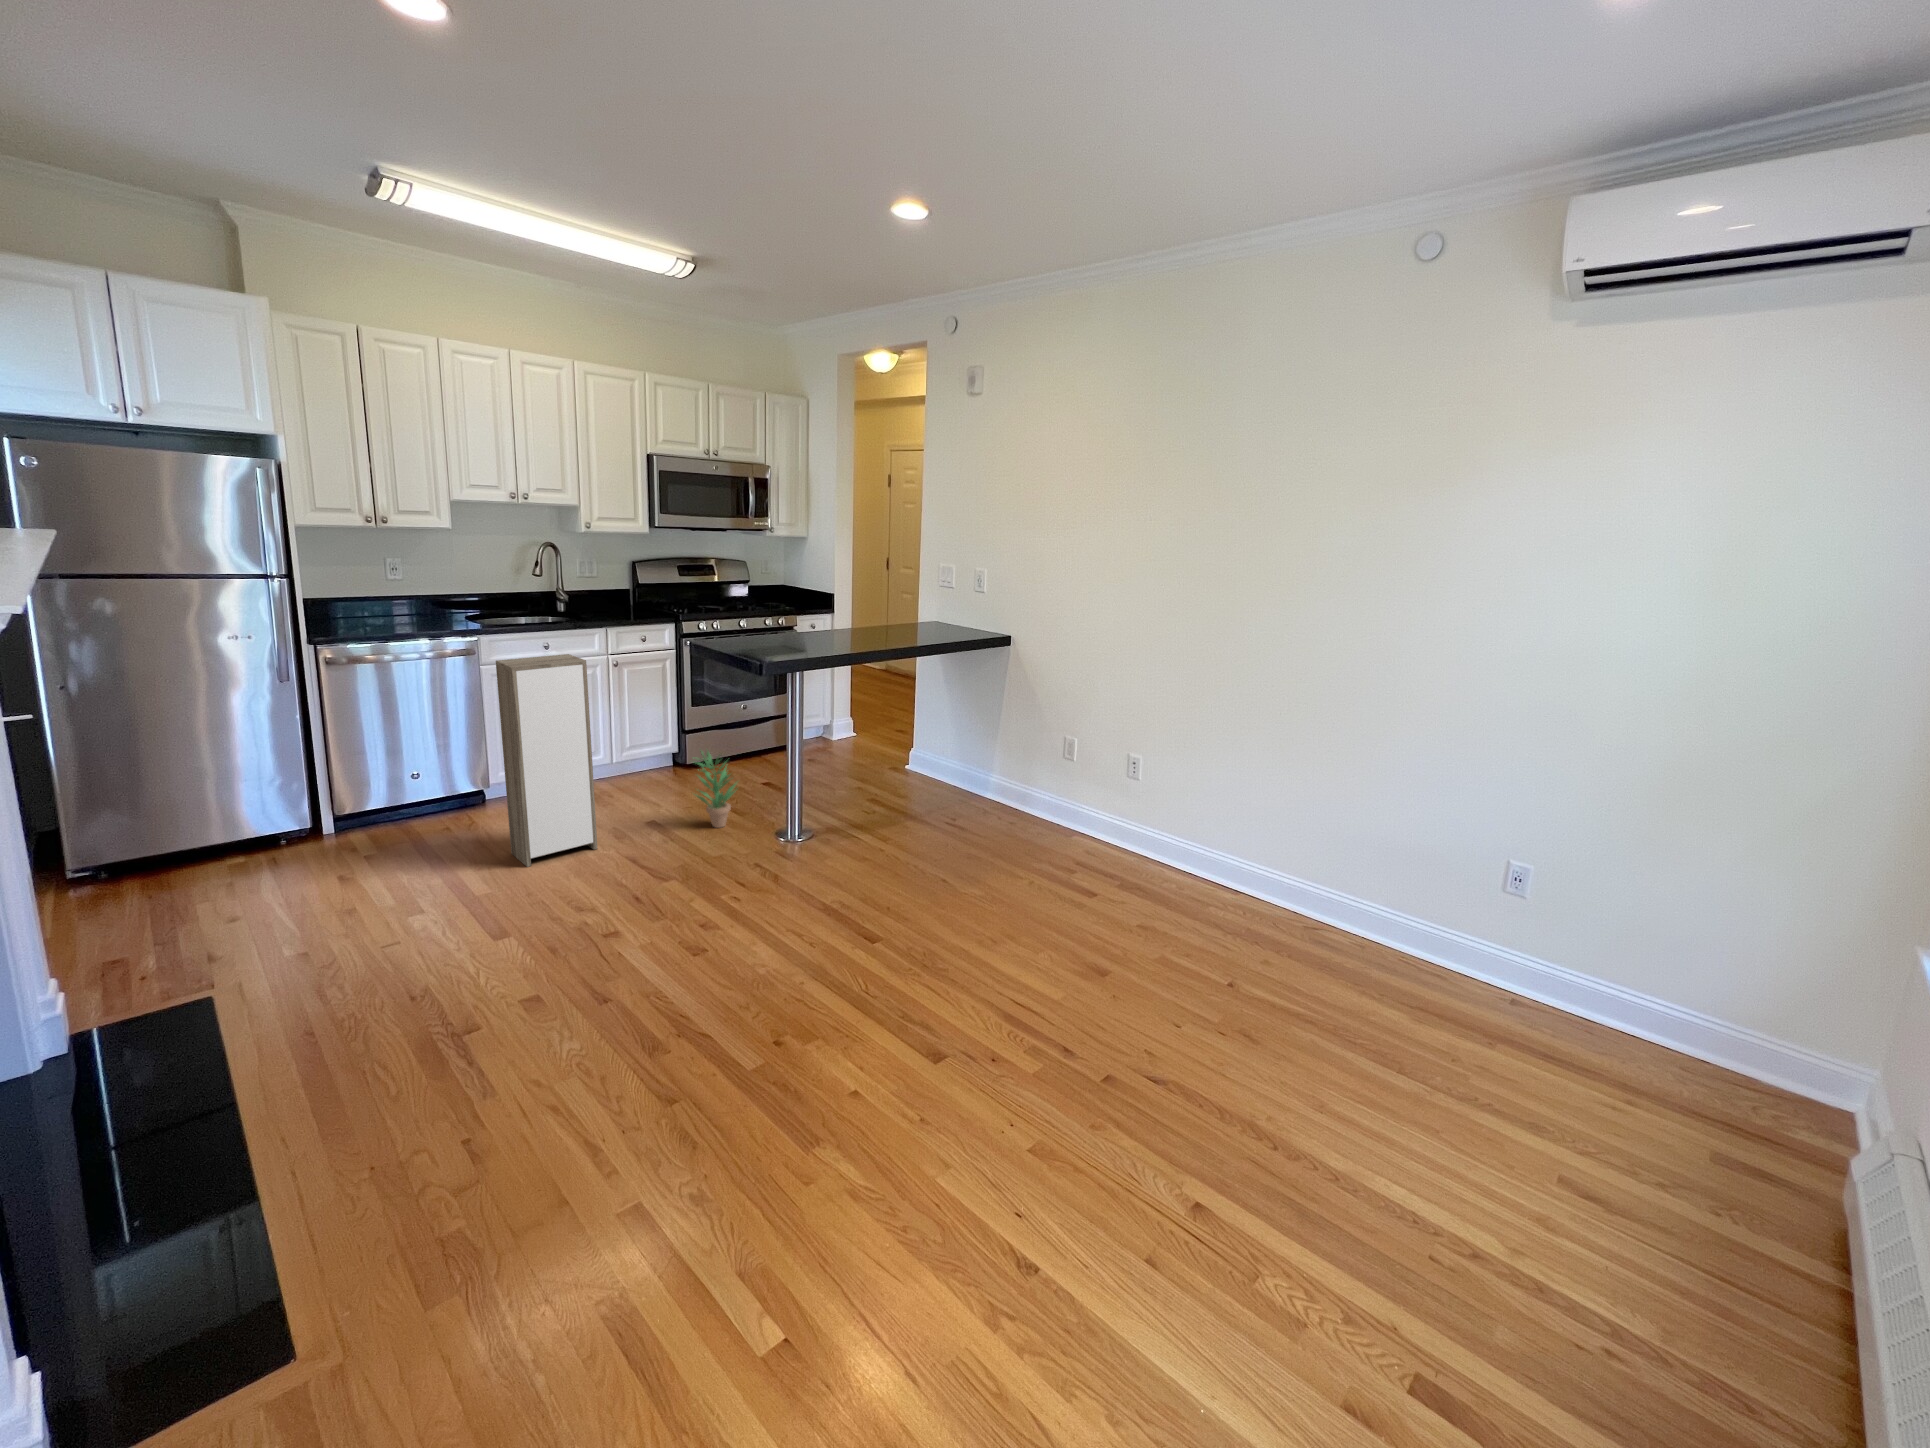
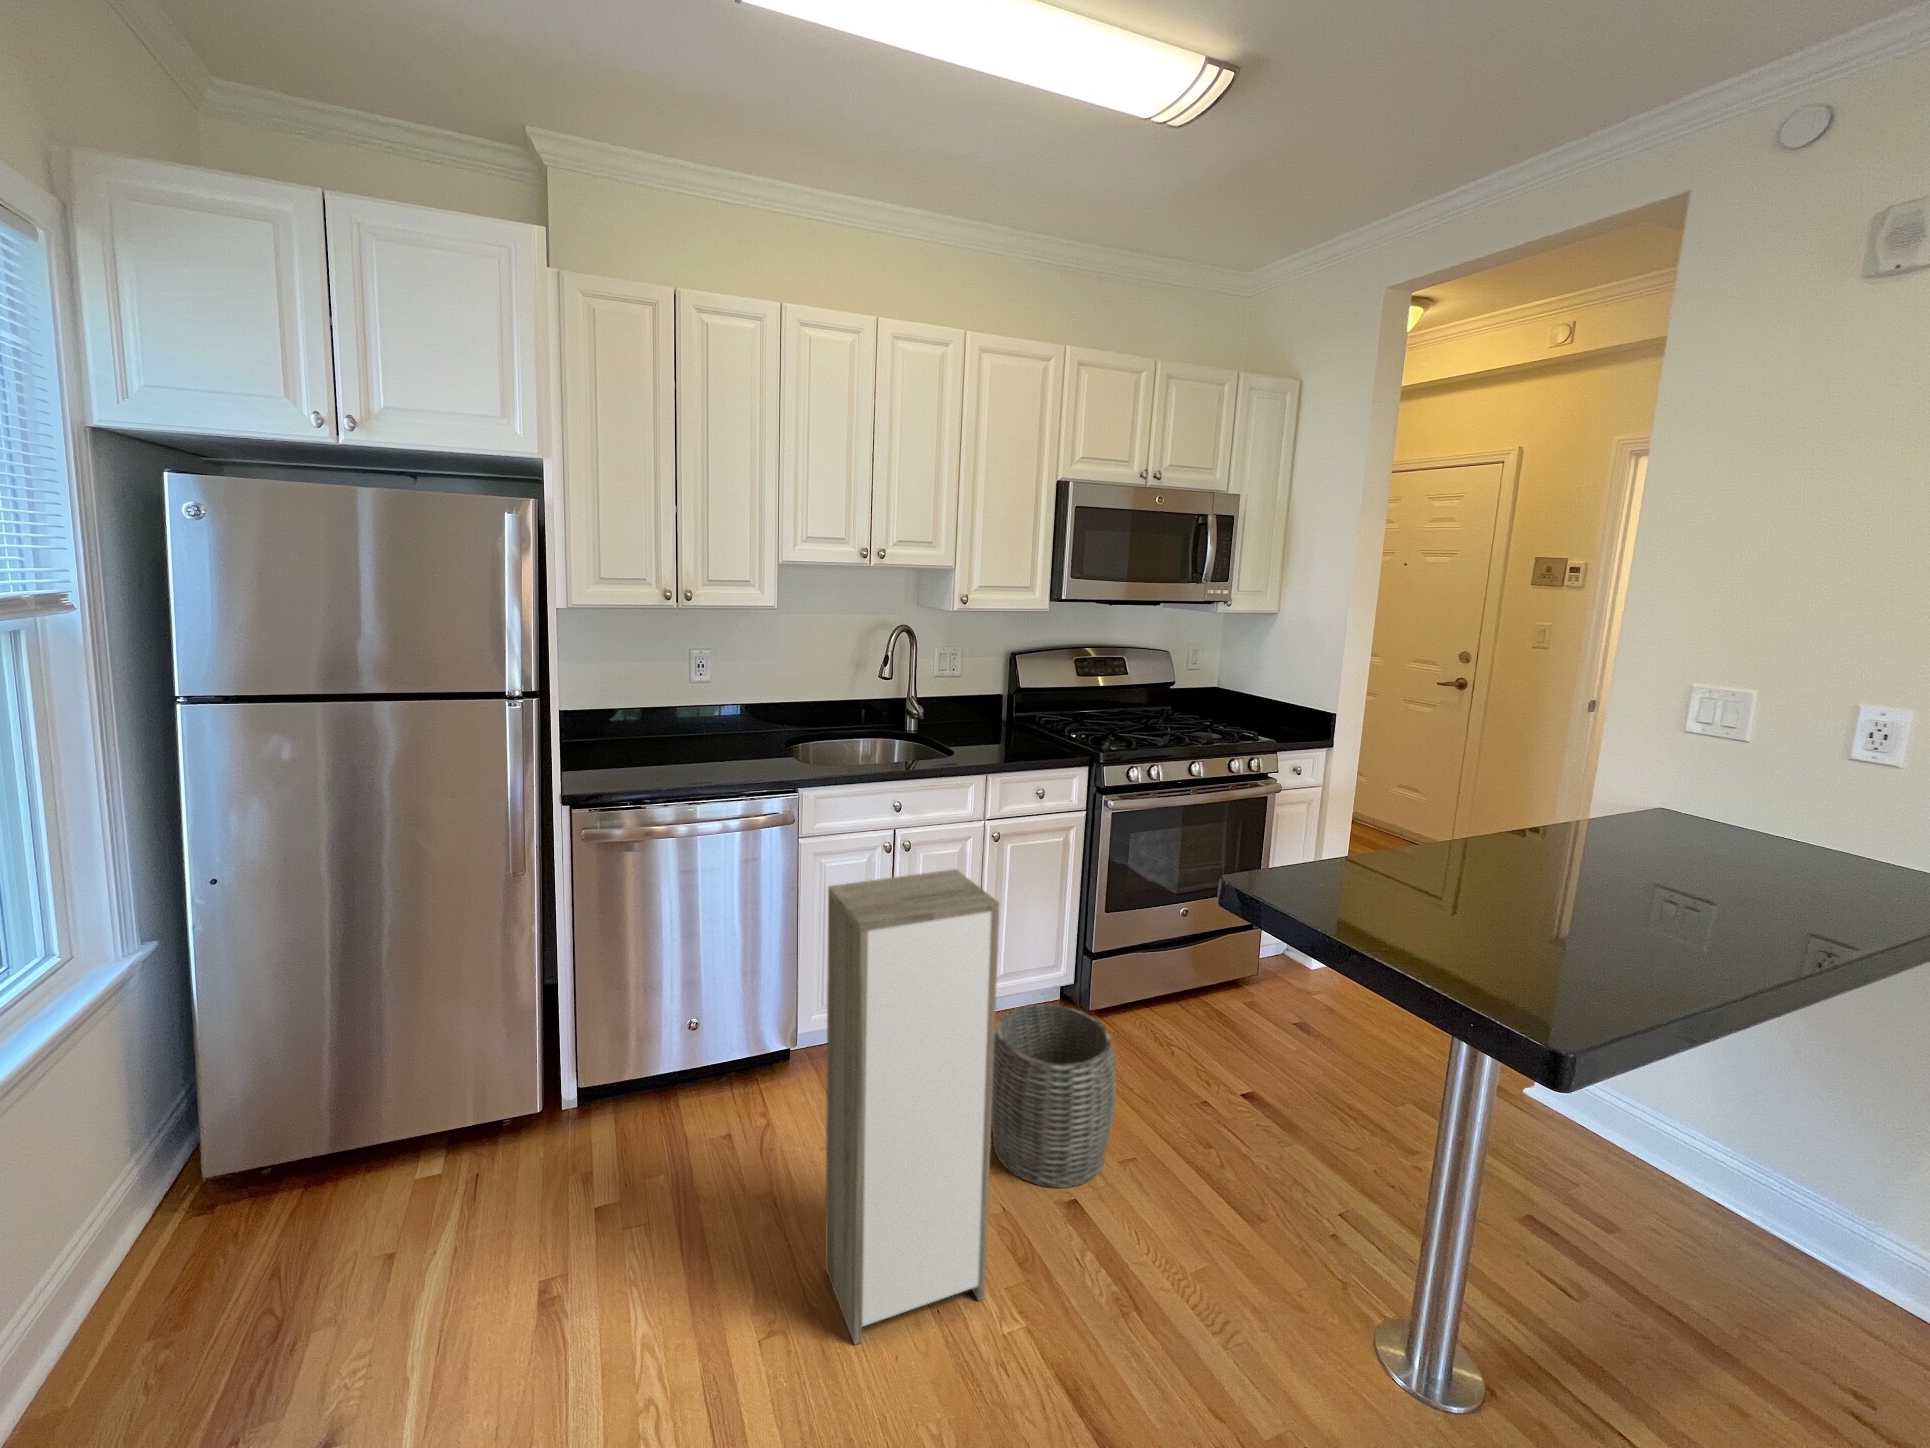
woven basket: none [607,741,678,820] -> present [991,1004,1116,1188]
potted plant: present [696,752,737,828] -> none [1167,1082,1273,1270]

